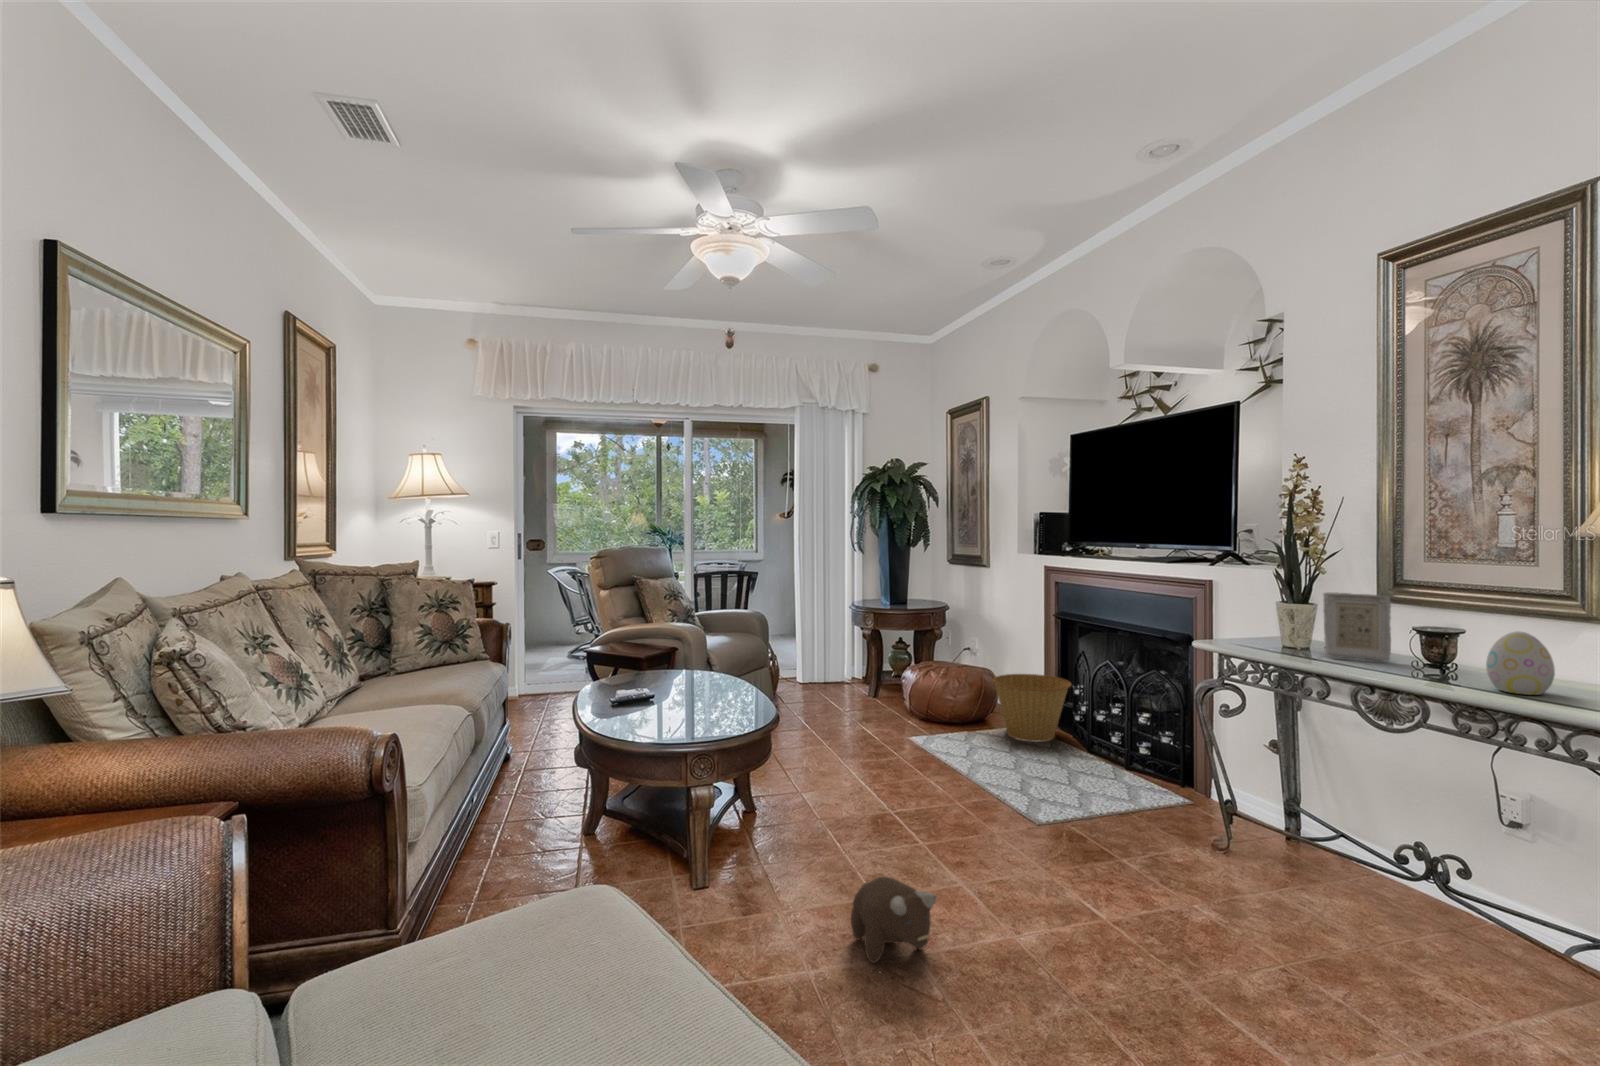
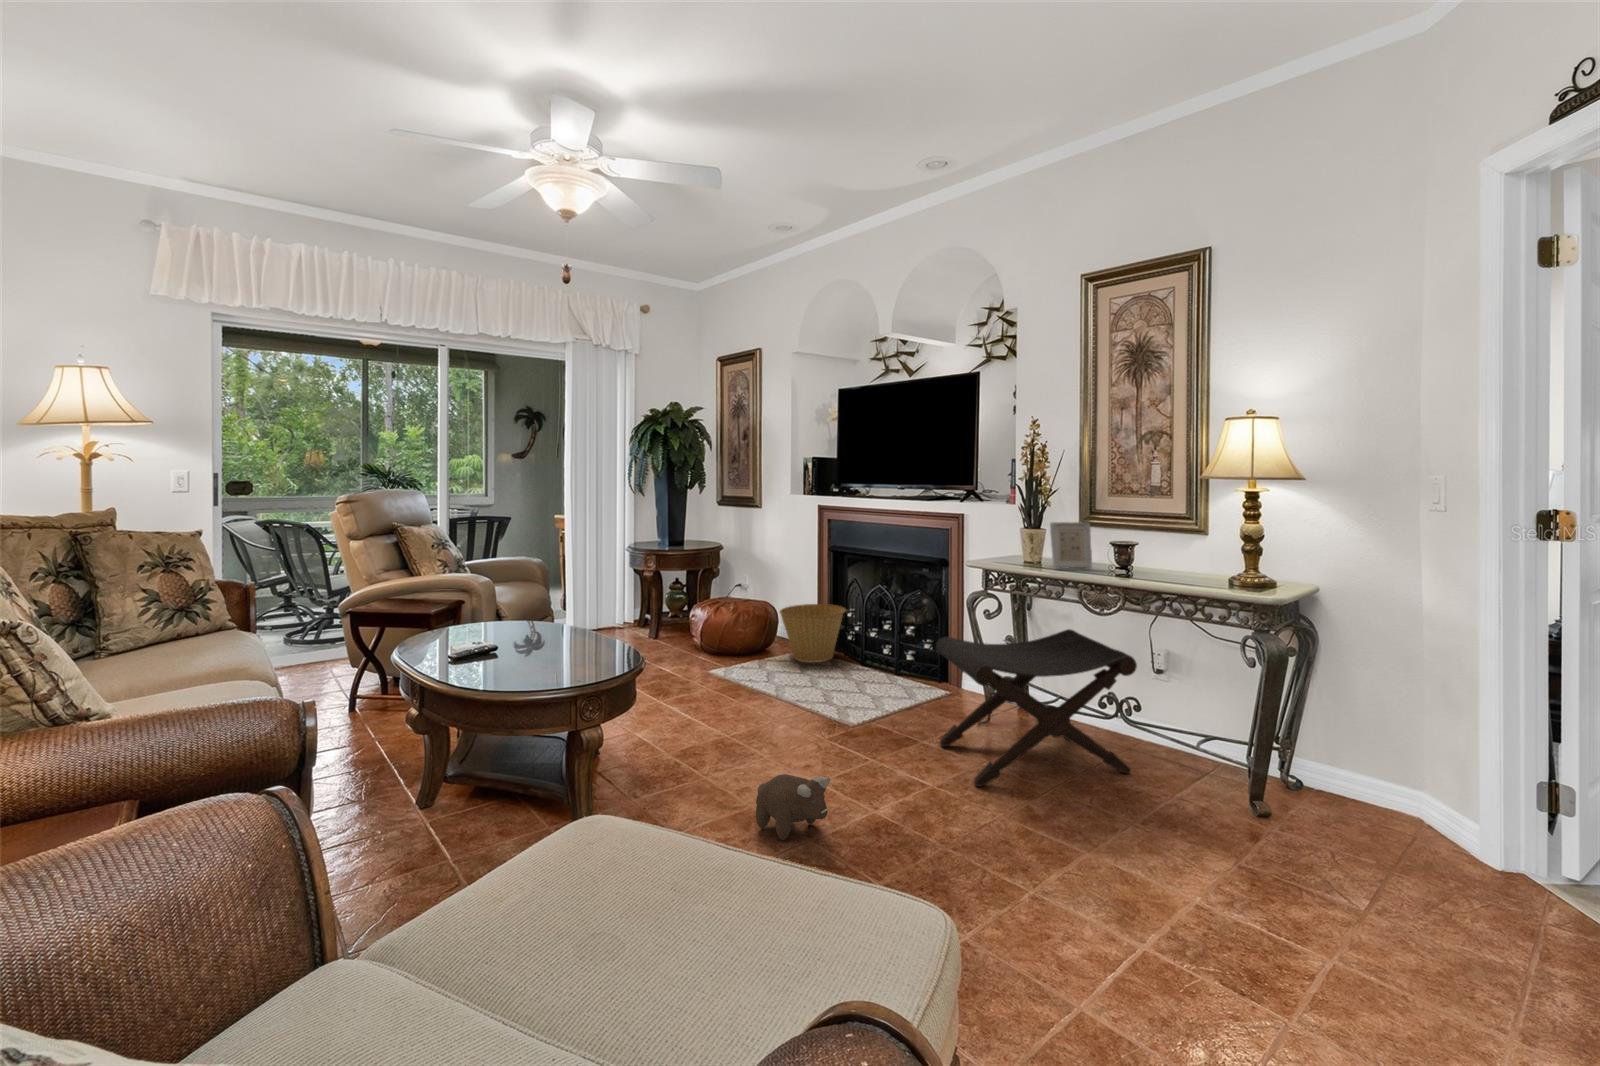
decorative egg: present [1486,631,1555,695] -> none [1151,543,1185,583]
footstool: none [1138,732,1455,988] -> present [936,629,1137,787]

